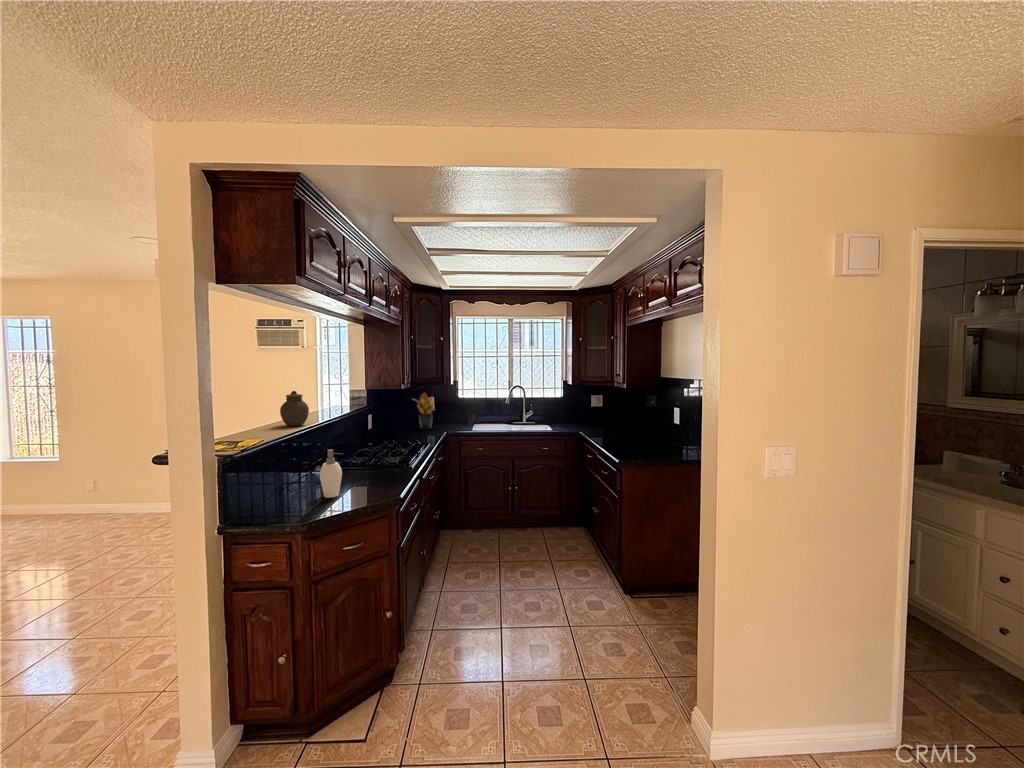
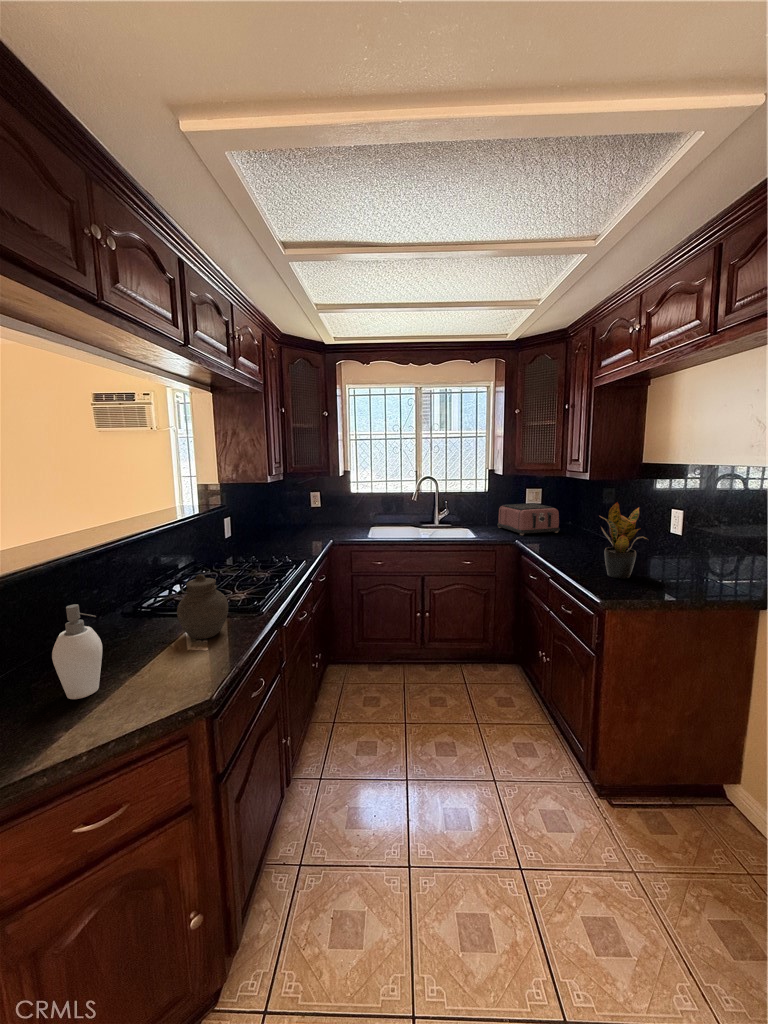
jar: present [280,391,309,426] -> present [177,574,228,639]
potted plant: present [414,393,434,429] -> present [600,502,646,579]
toaster: none [570,406,614,429] -> present [497,503,560,535]

